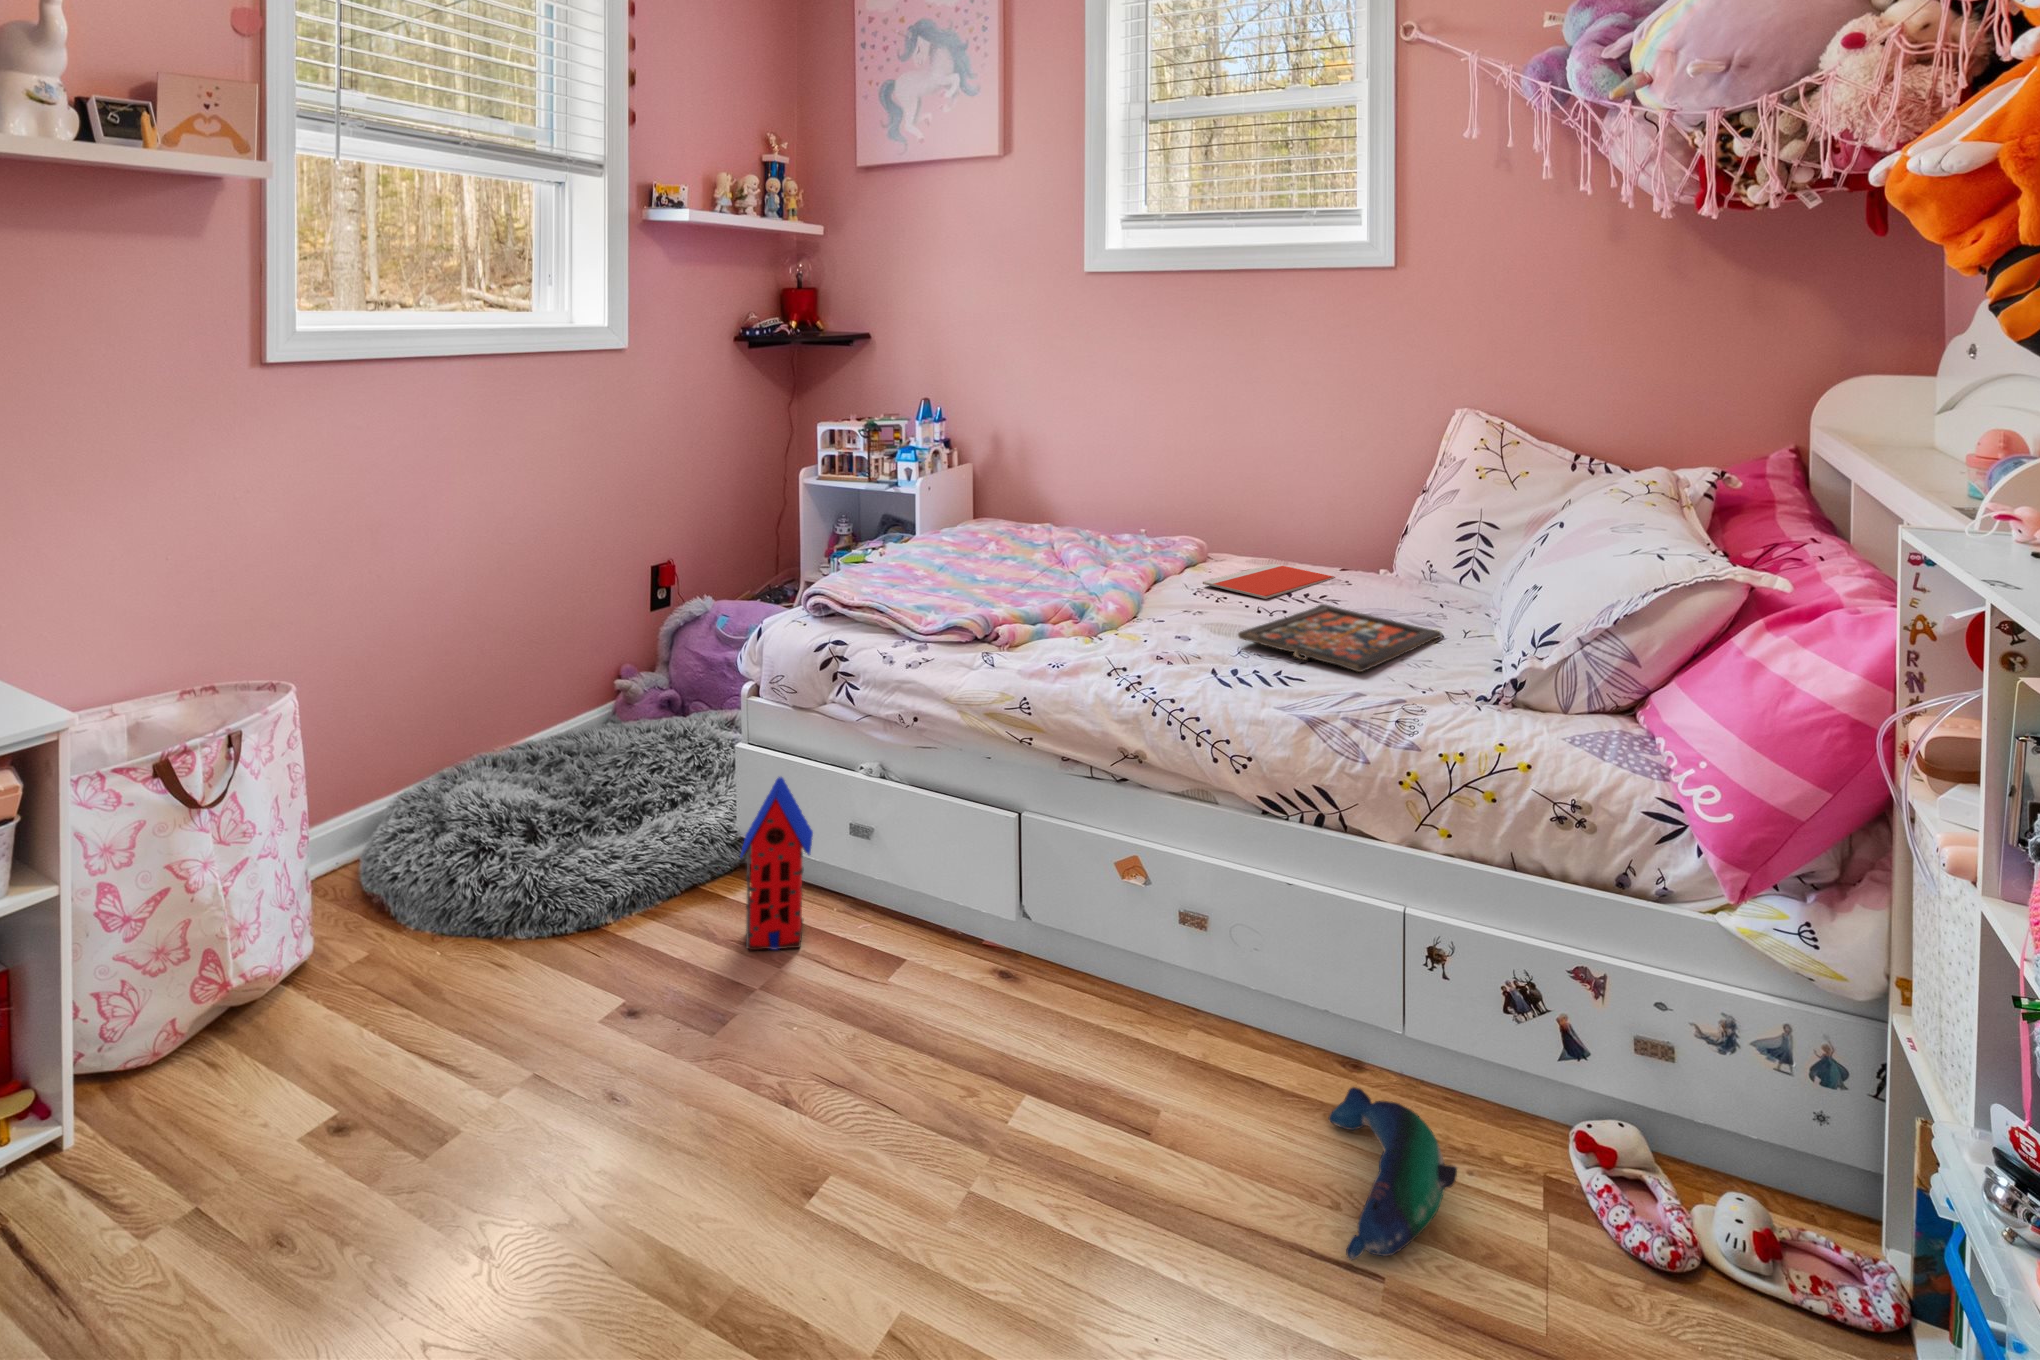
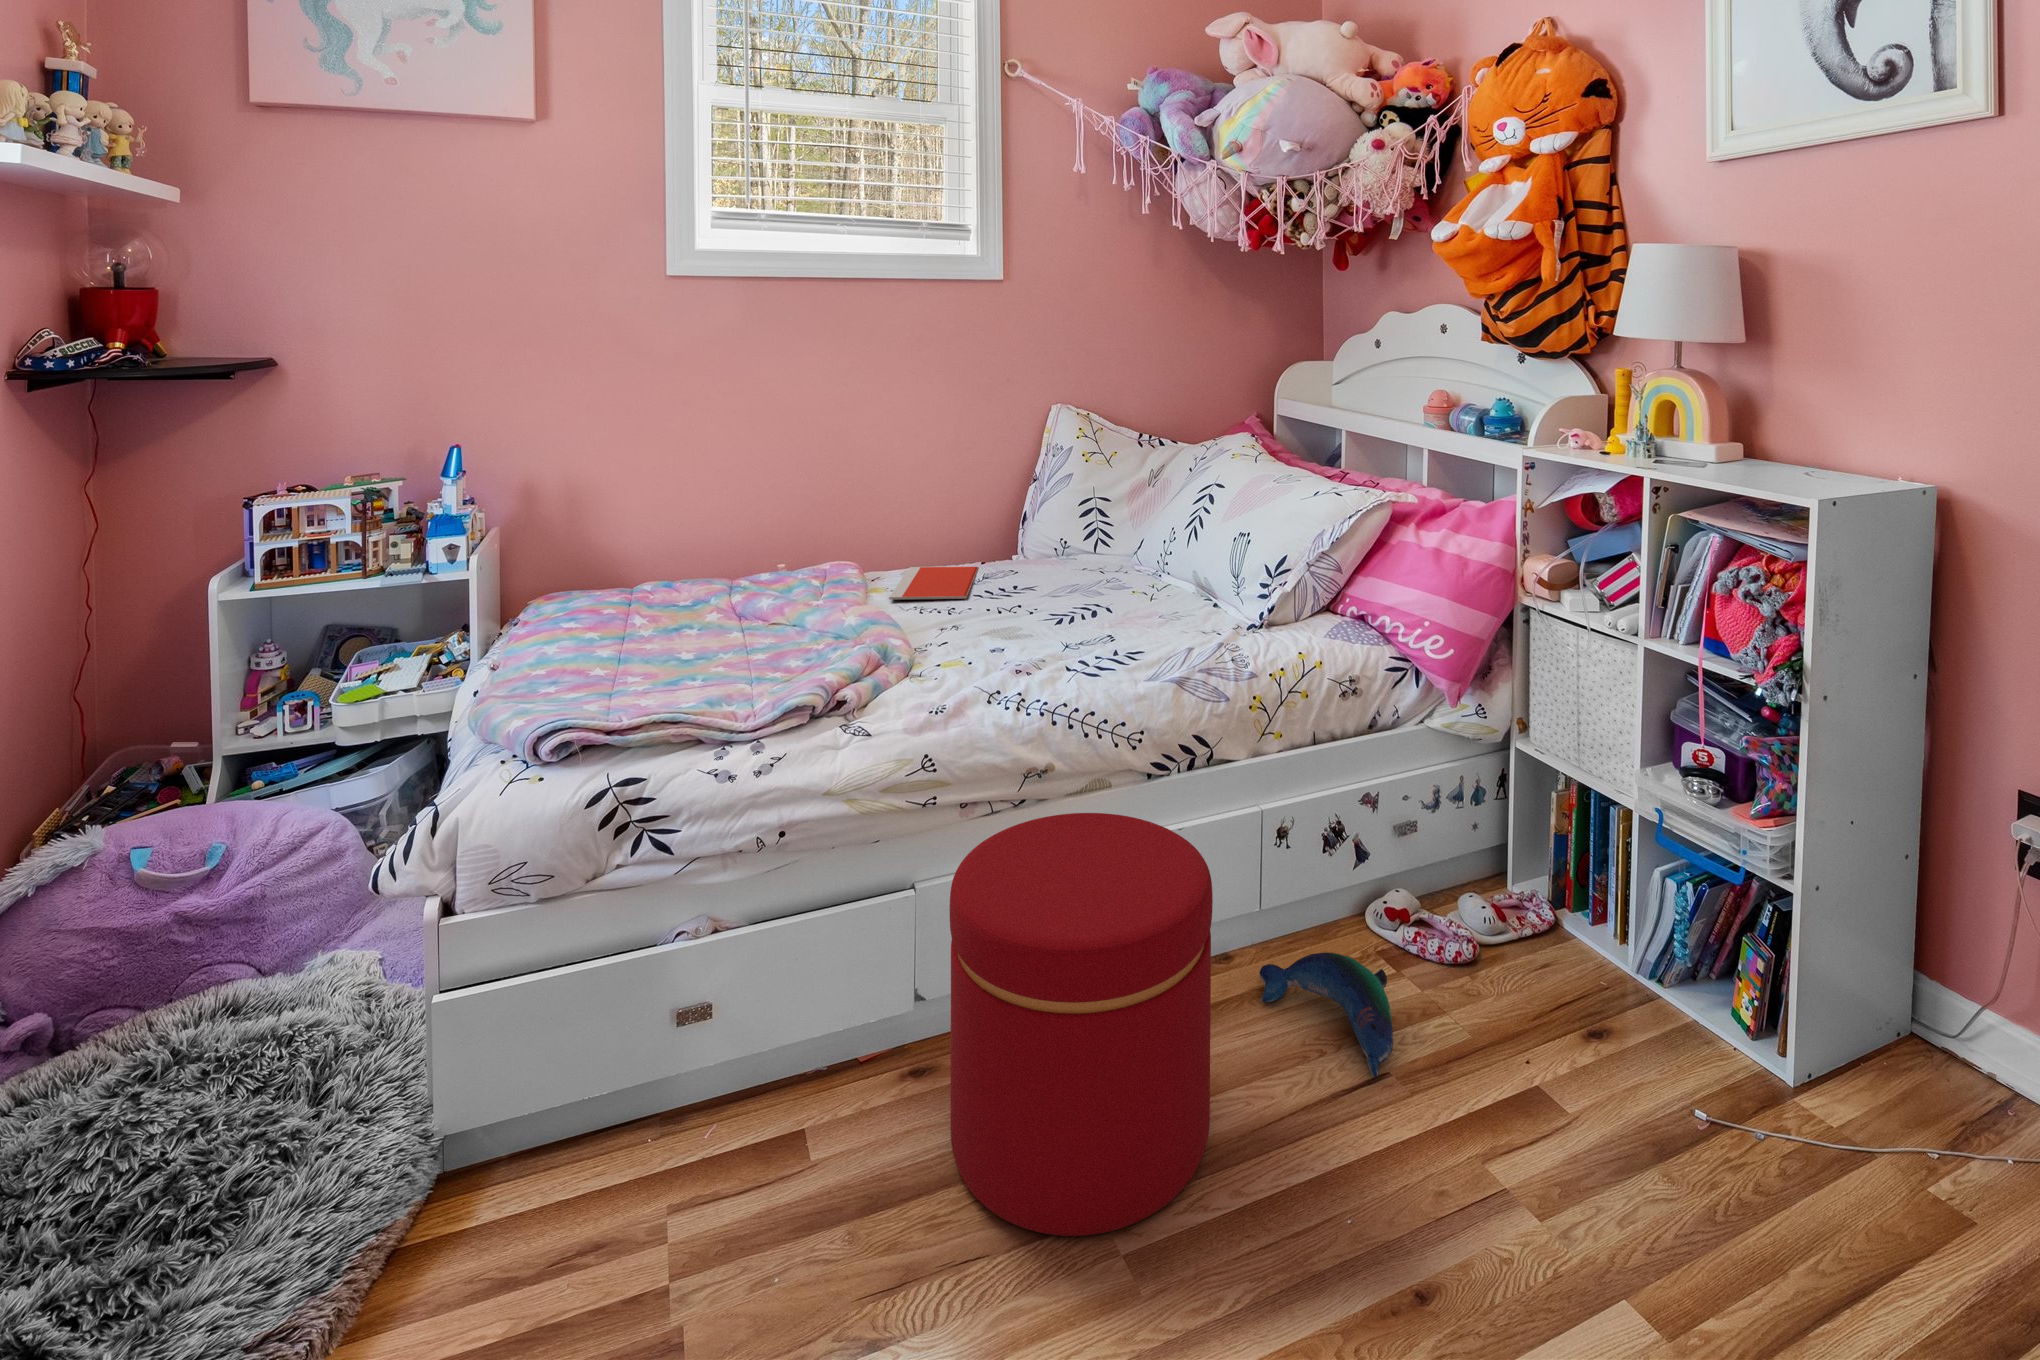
board game: present [1238,604,1441,672] -> none [1025,589,1154,637]
toy house: present [741,777,813,950] -> none [540,991,674,1260]
ottoman: none [926,787,1180,1181] -> present [949,813,1213,1236]

